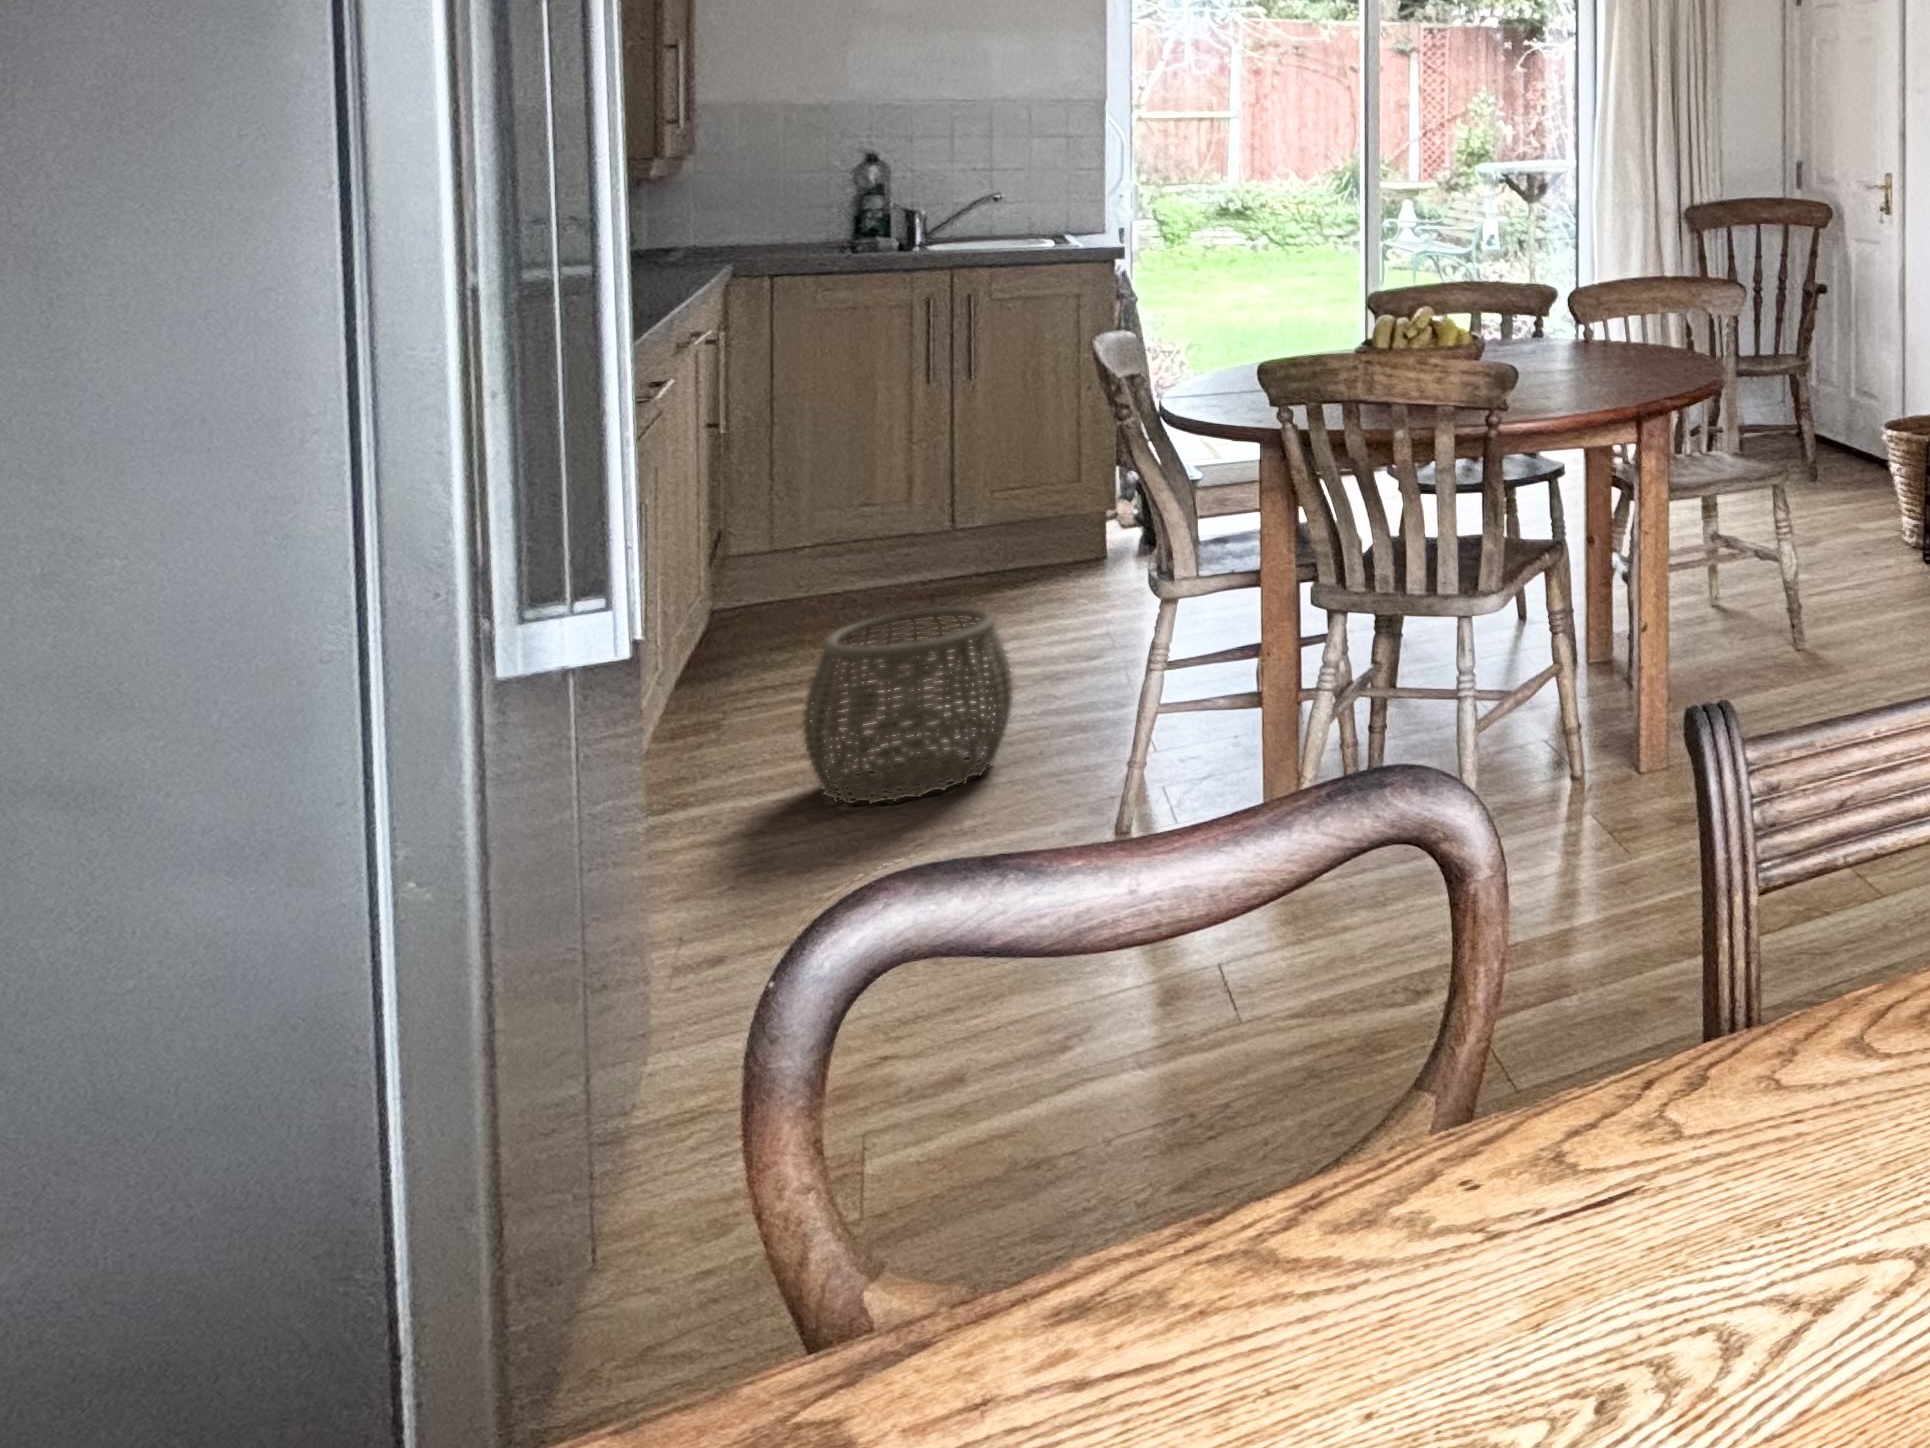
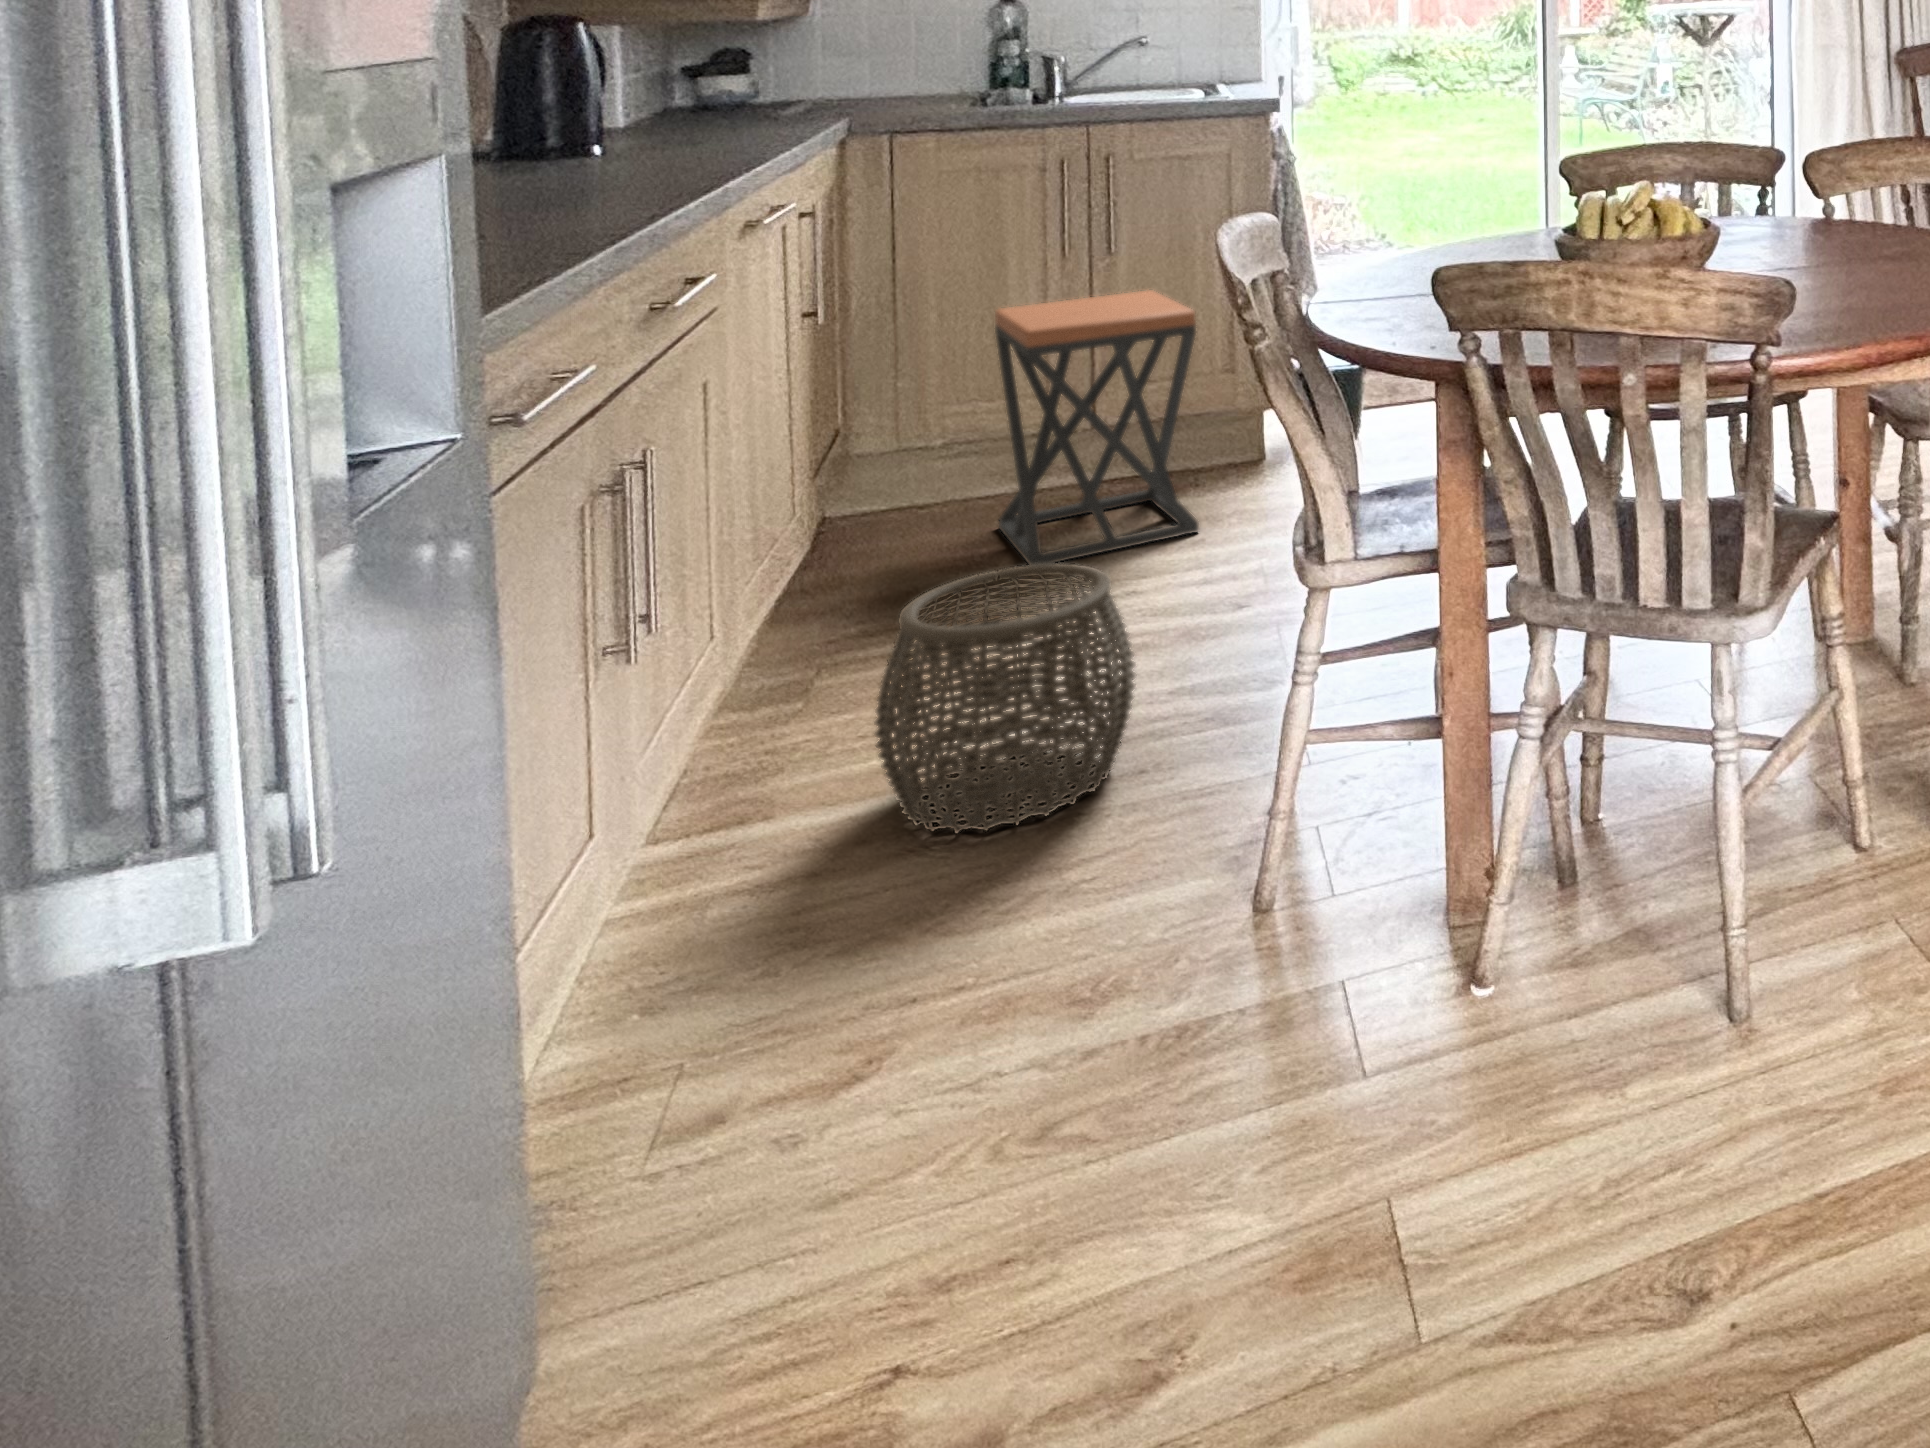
stool: none [870,409,1054,638] -> present [995,290,1199,565]

